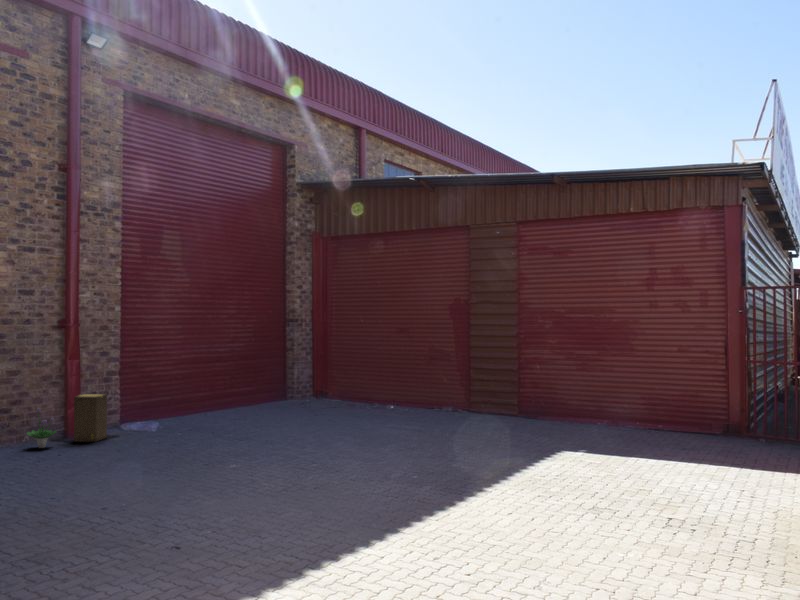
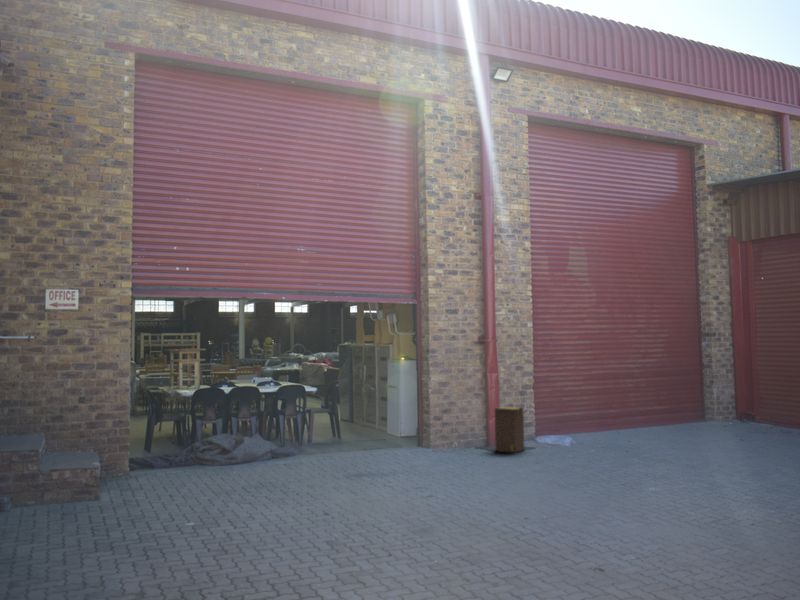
potted plant: present [27,408,56,448] -> none [456,417,482,455]

